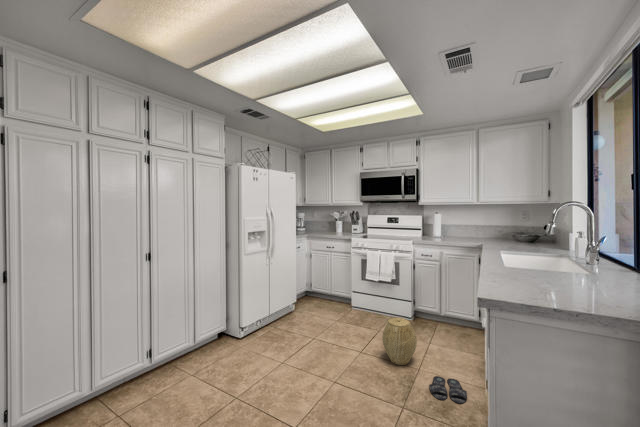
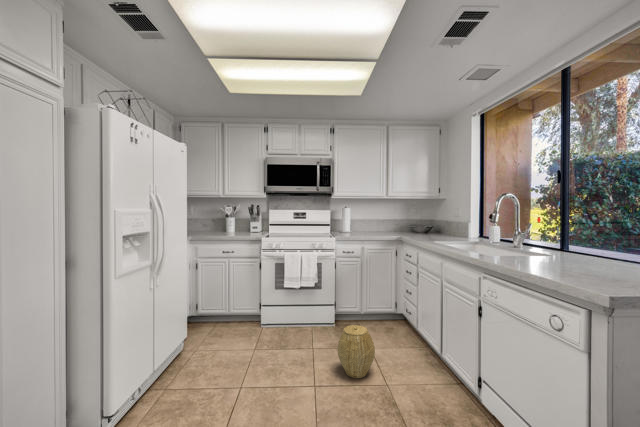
slippers: present [429,376,467,404] -> none [399,376,440,402]

